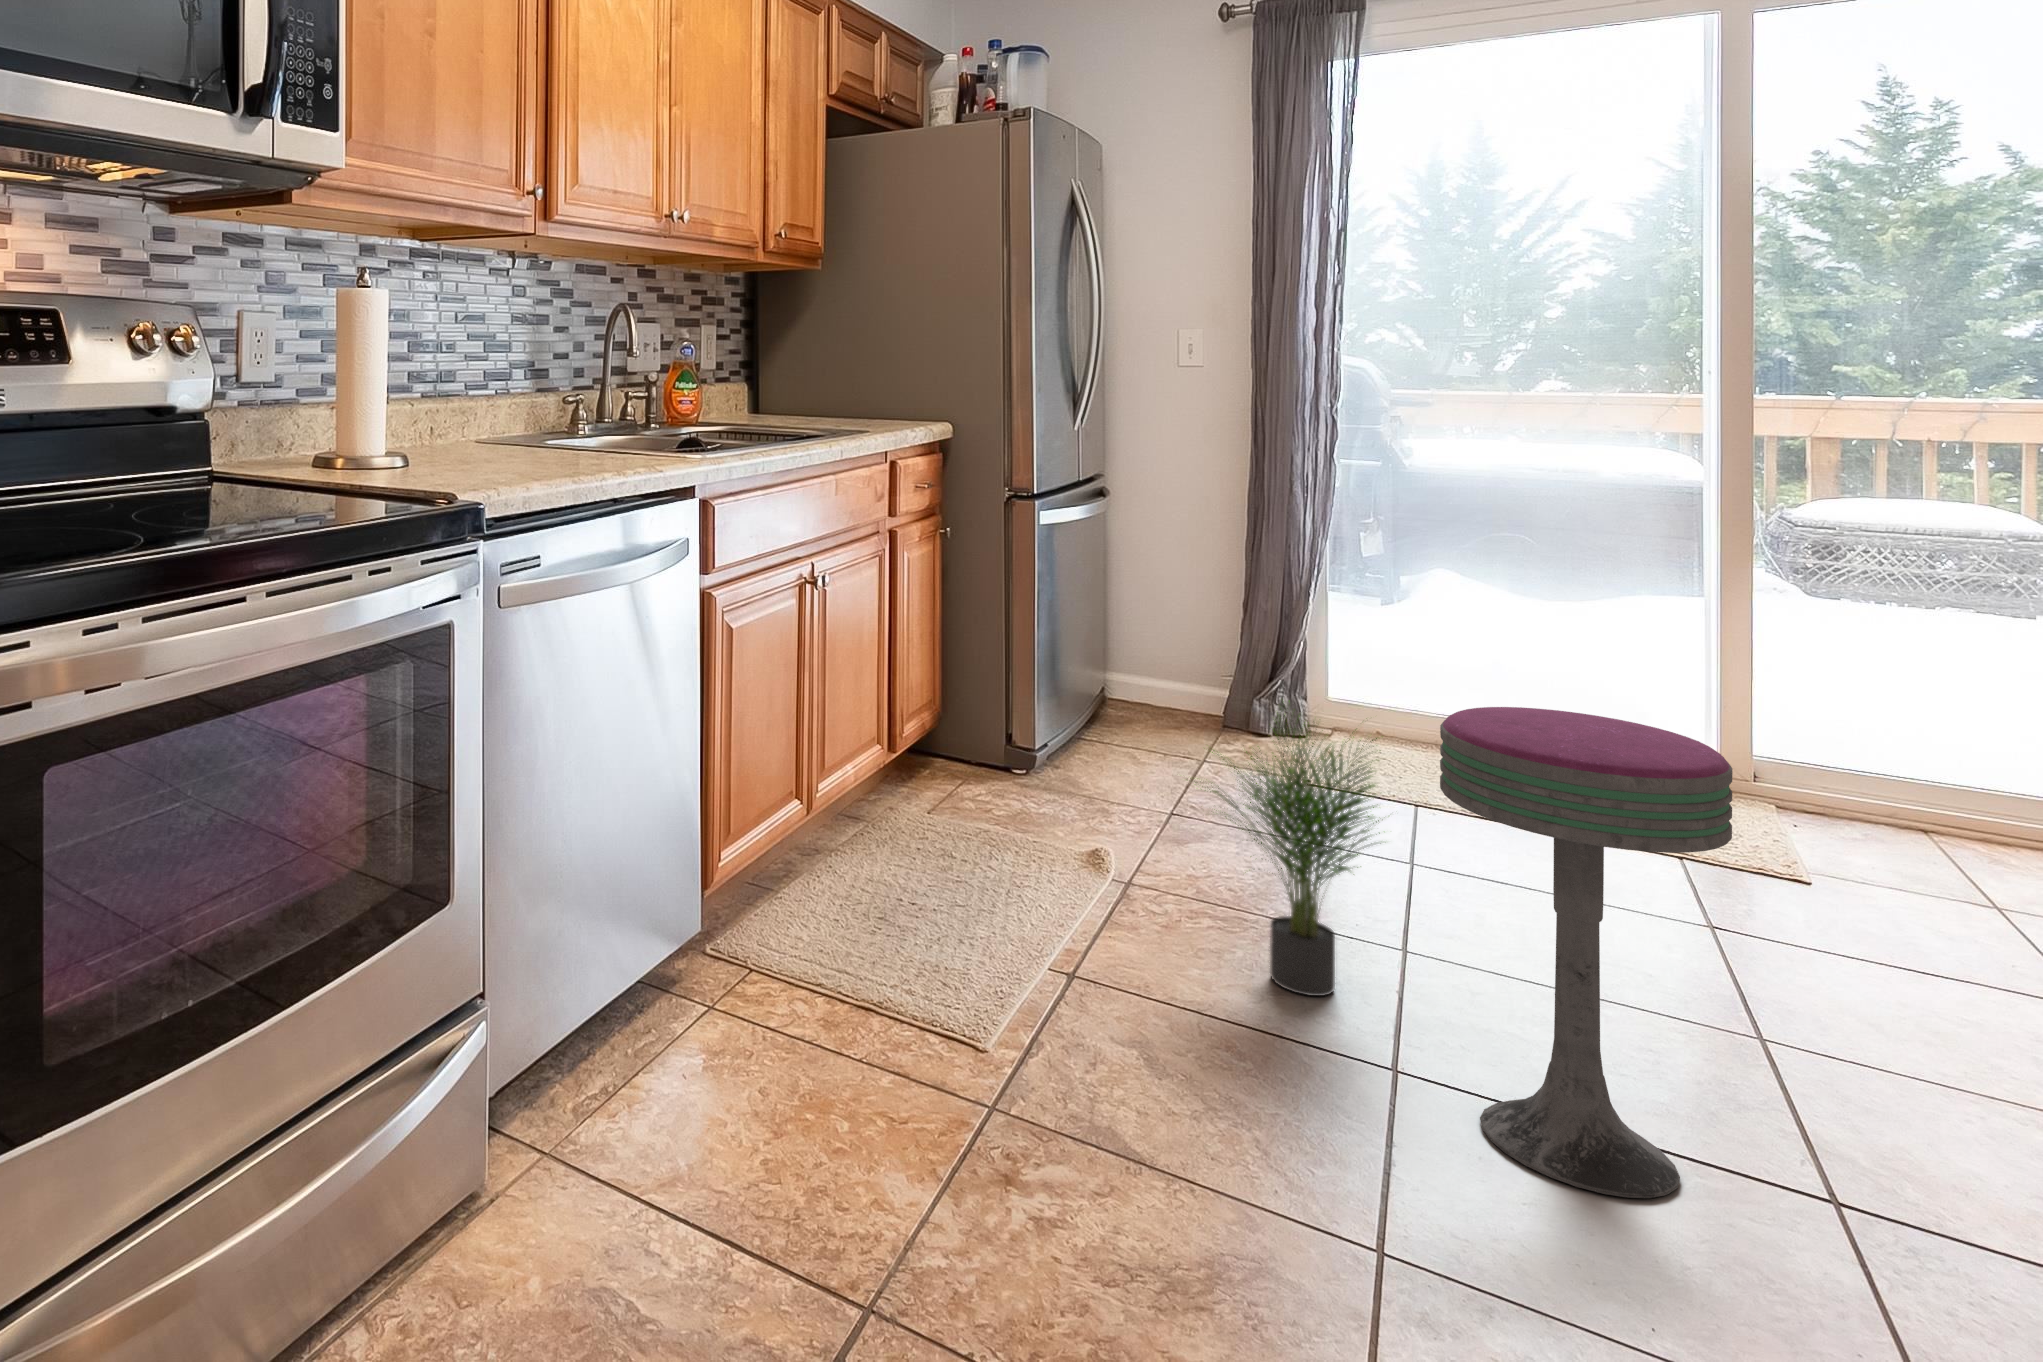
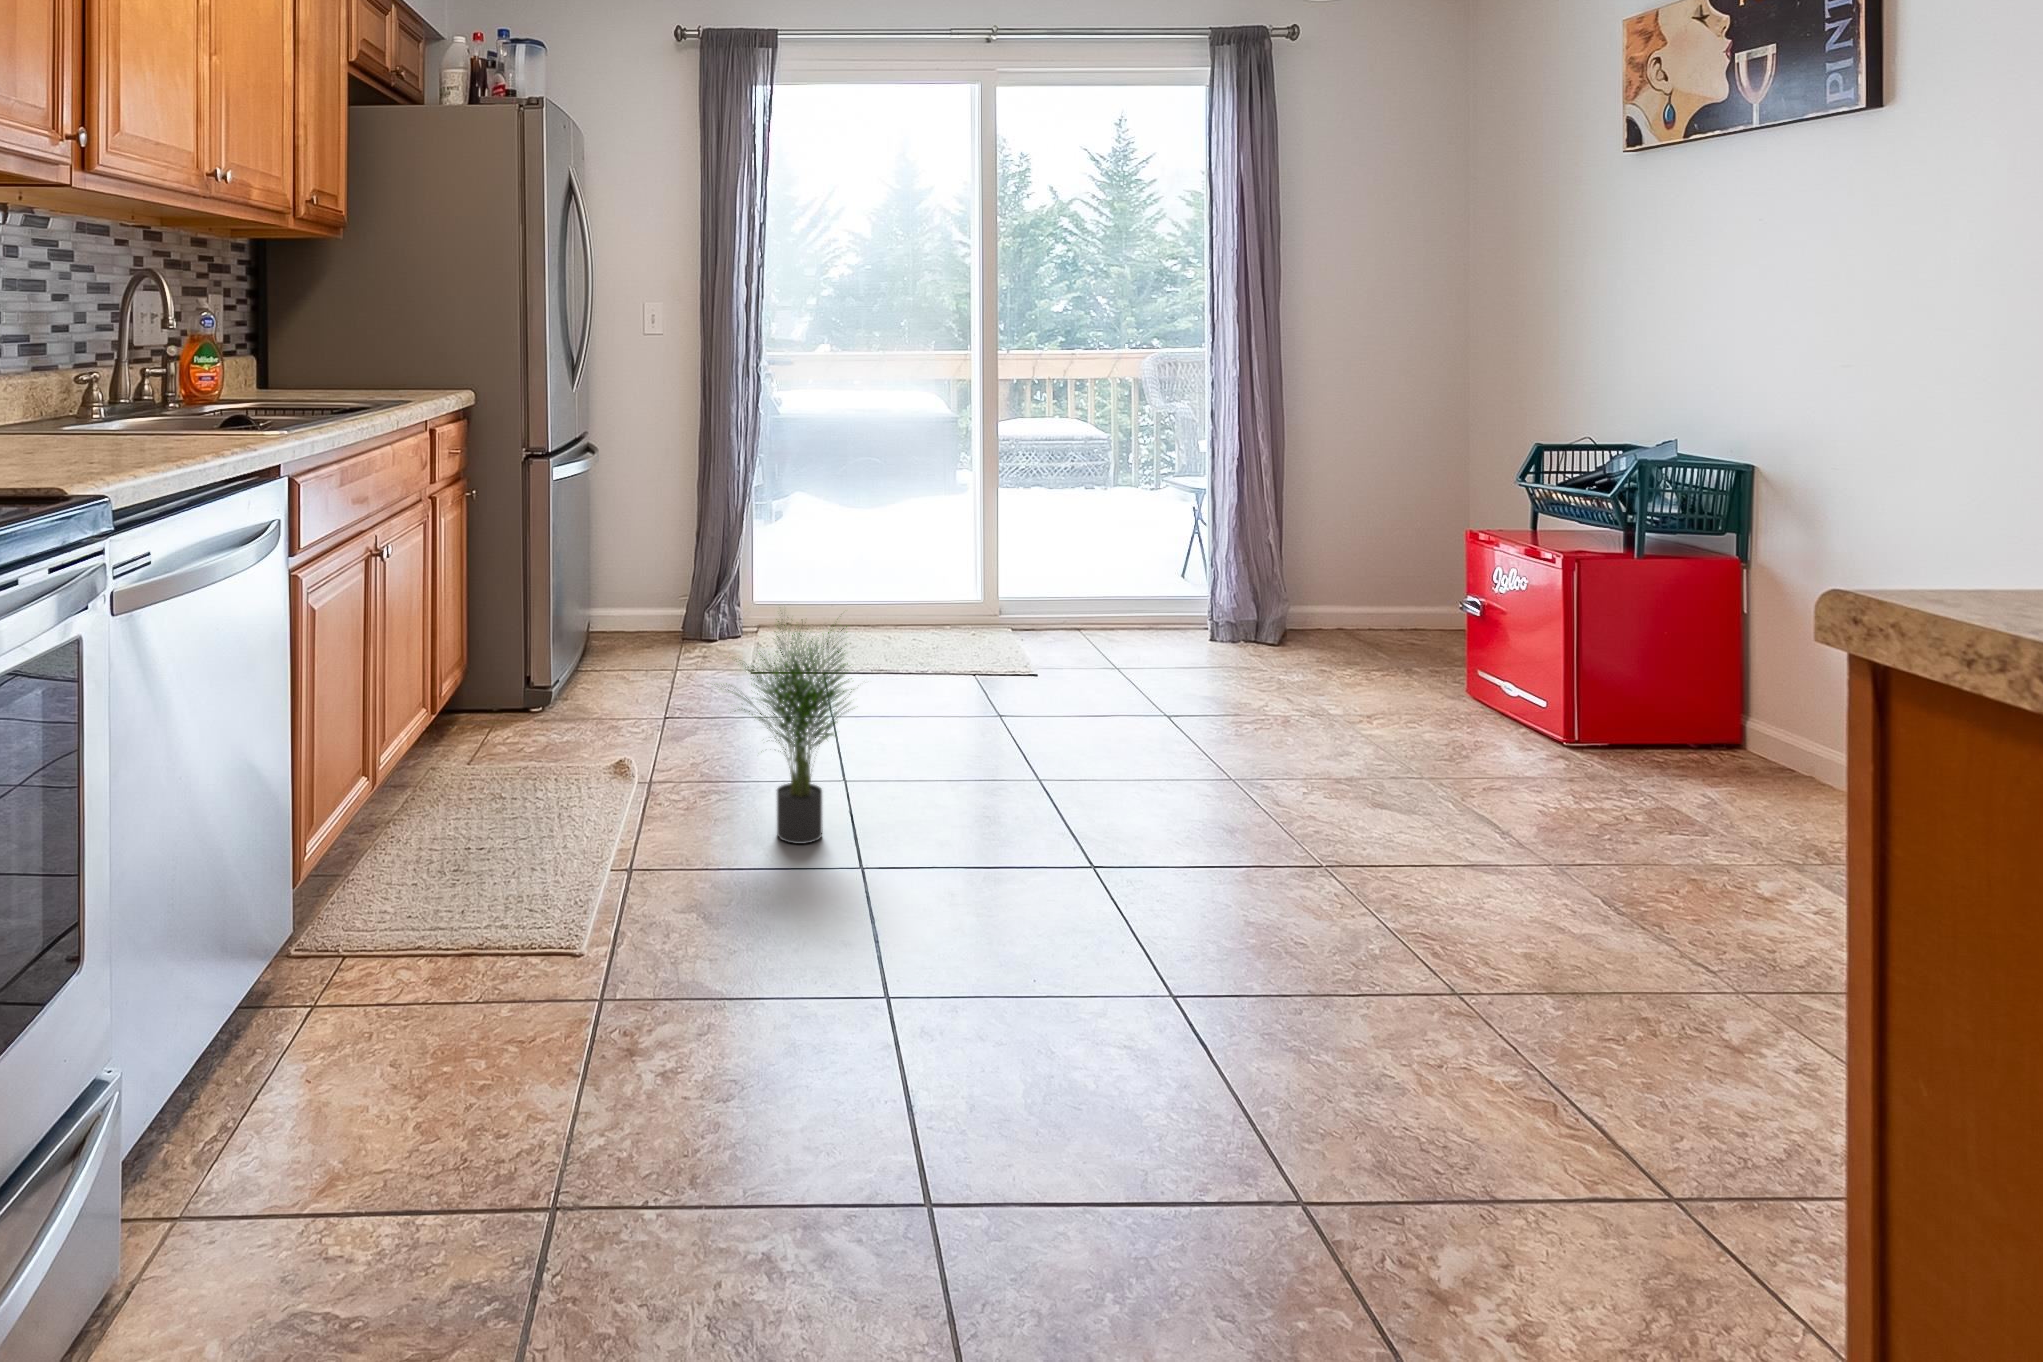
bar stool: present [1440,707,1732,1198] -> none [909,584,1080,929]

